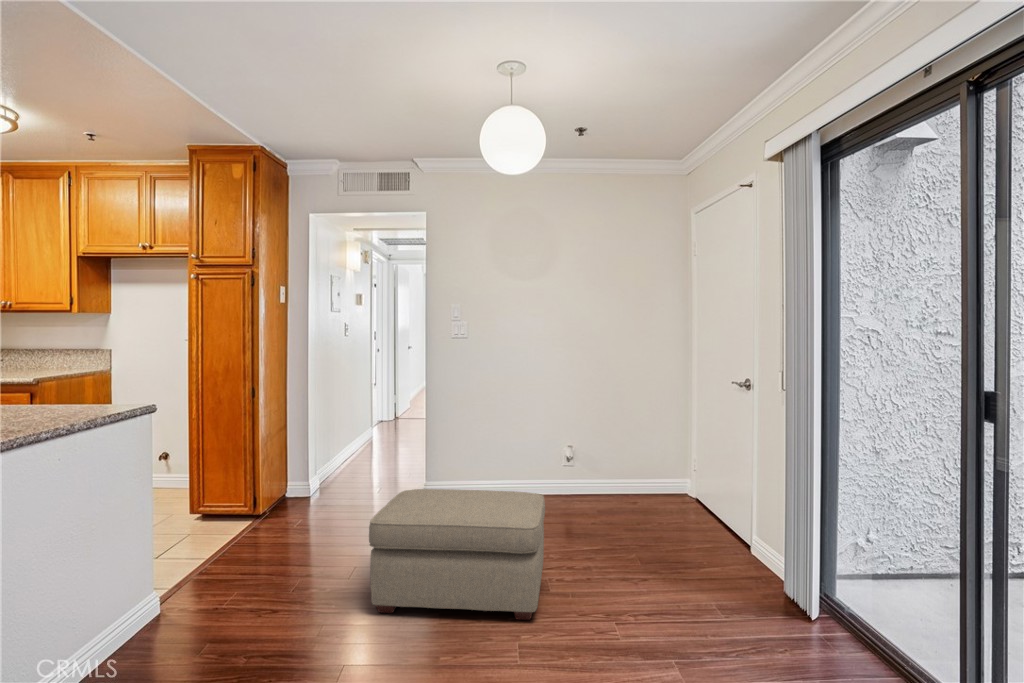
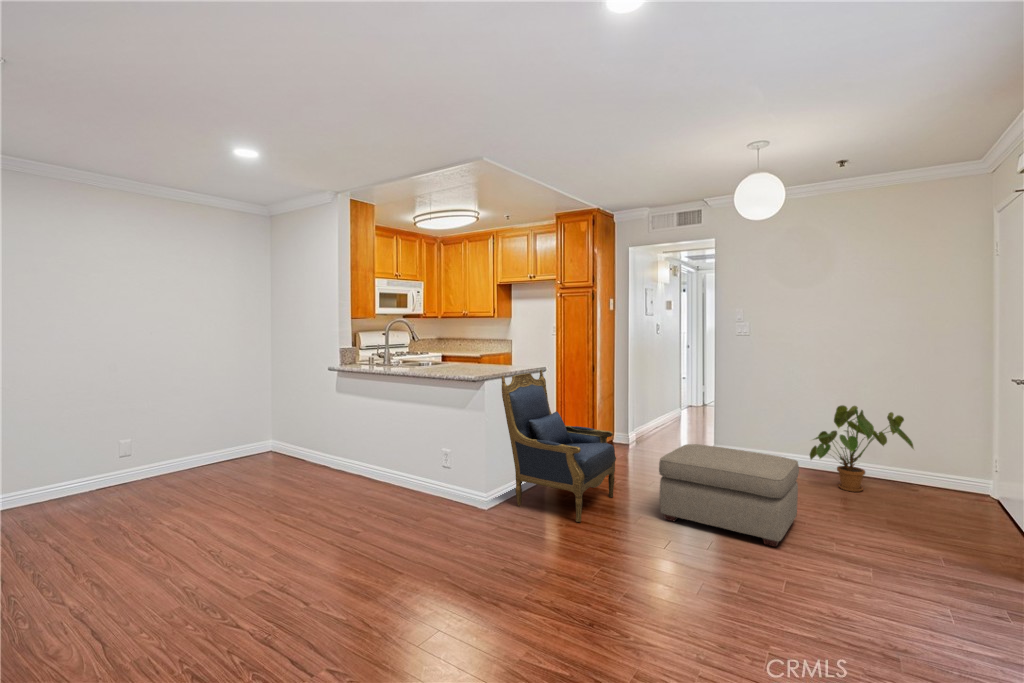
armchair: none [71,394,298,657] -> present [502,370,616,522]
house plant: none [538,417,640,518] -> present [810,405,914,492]

